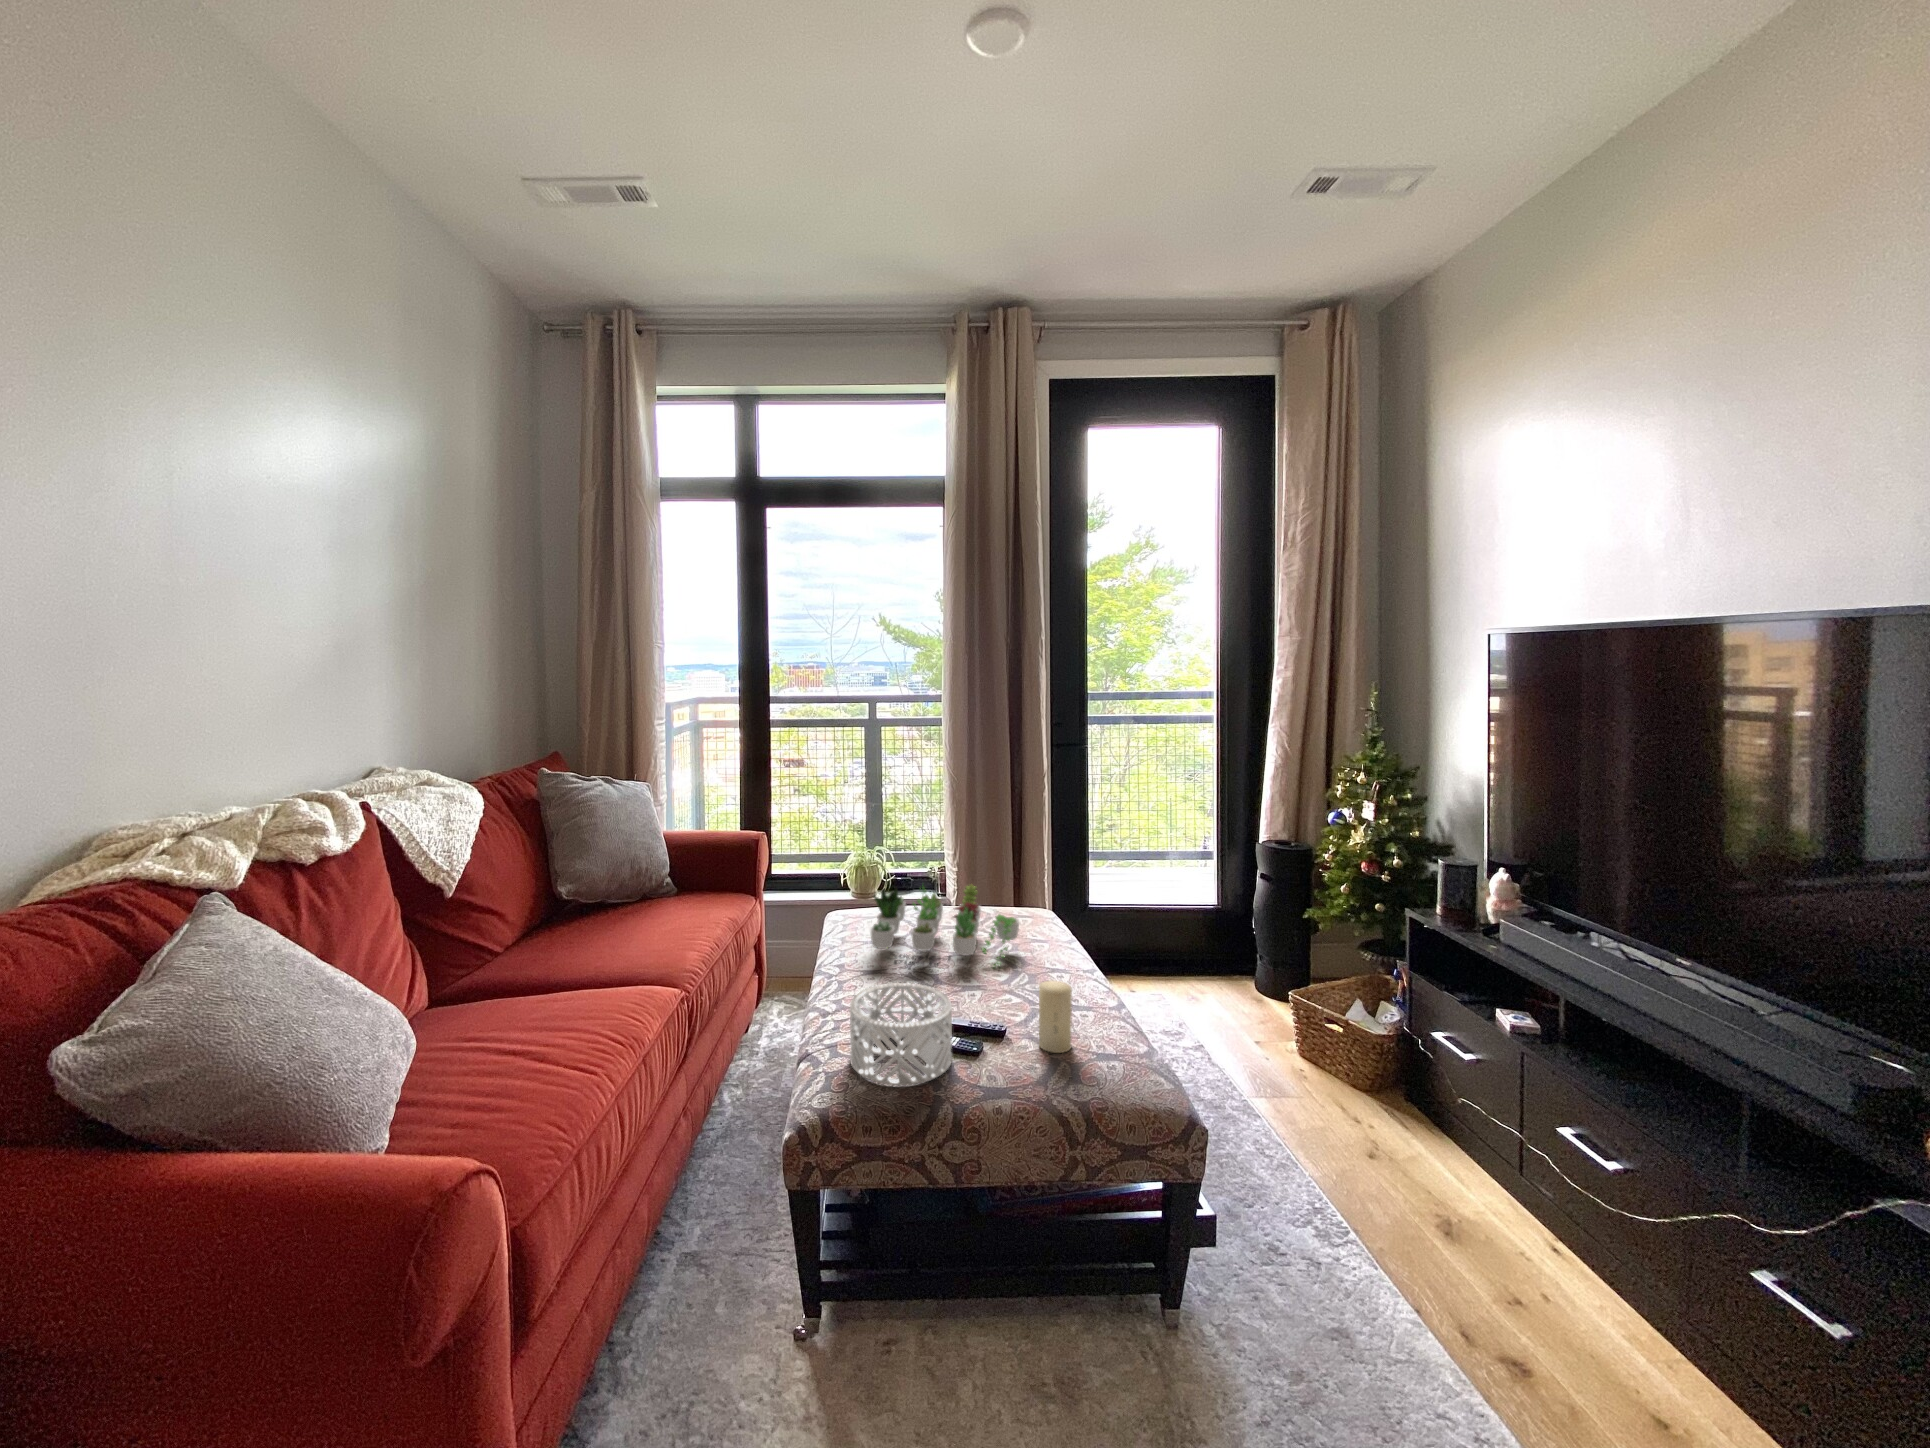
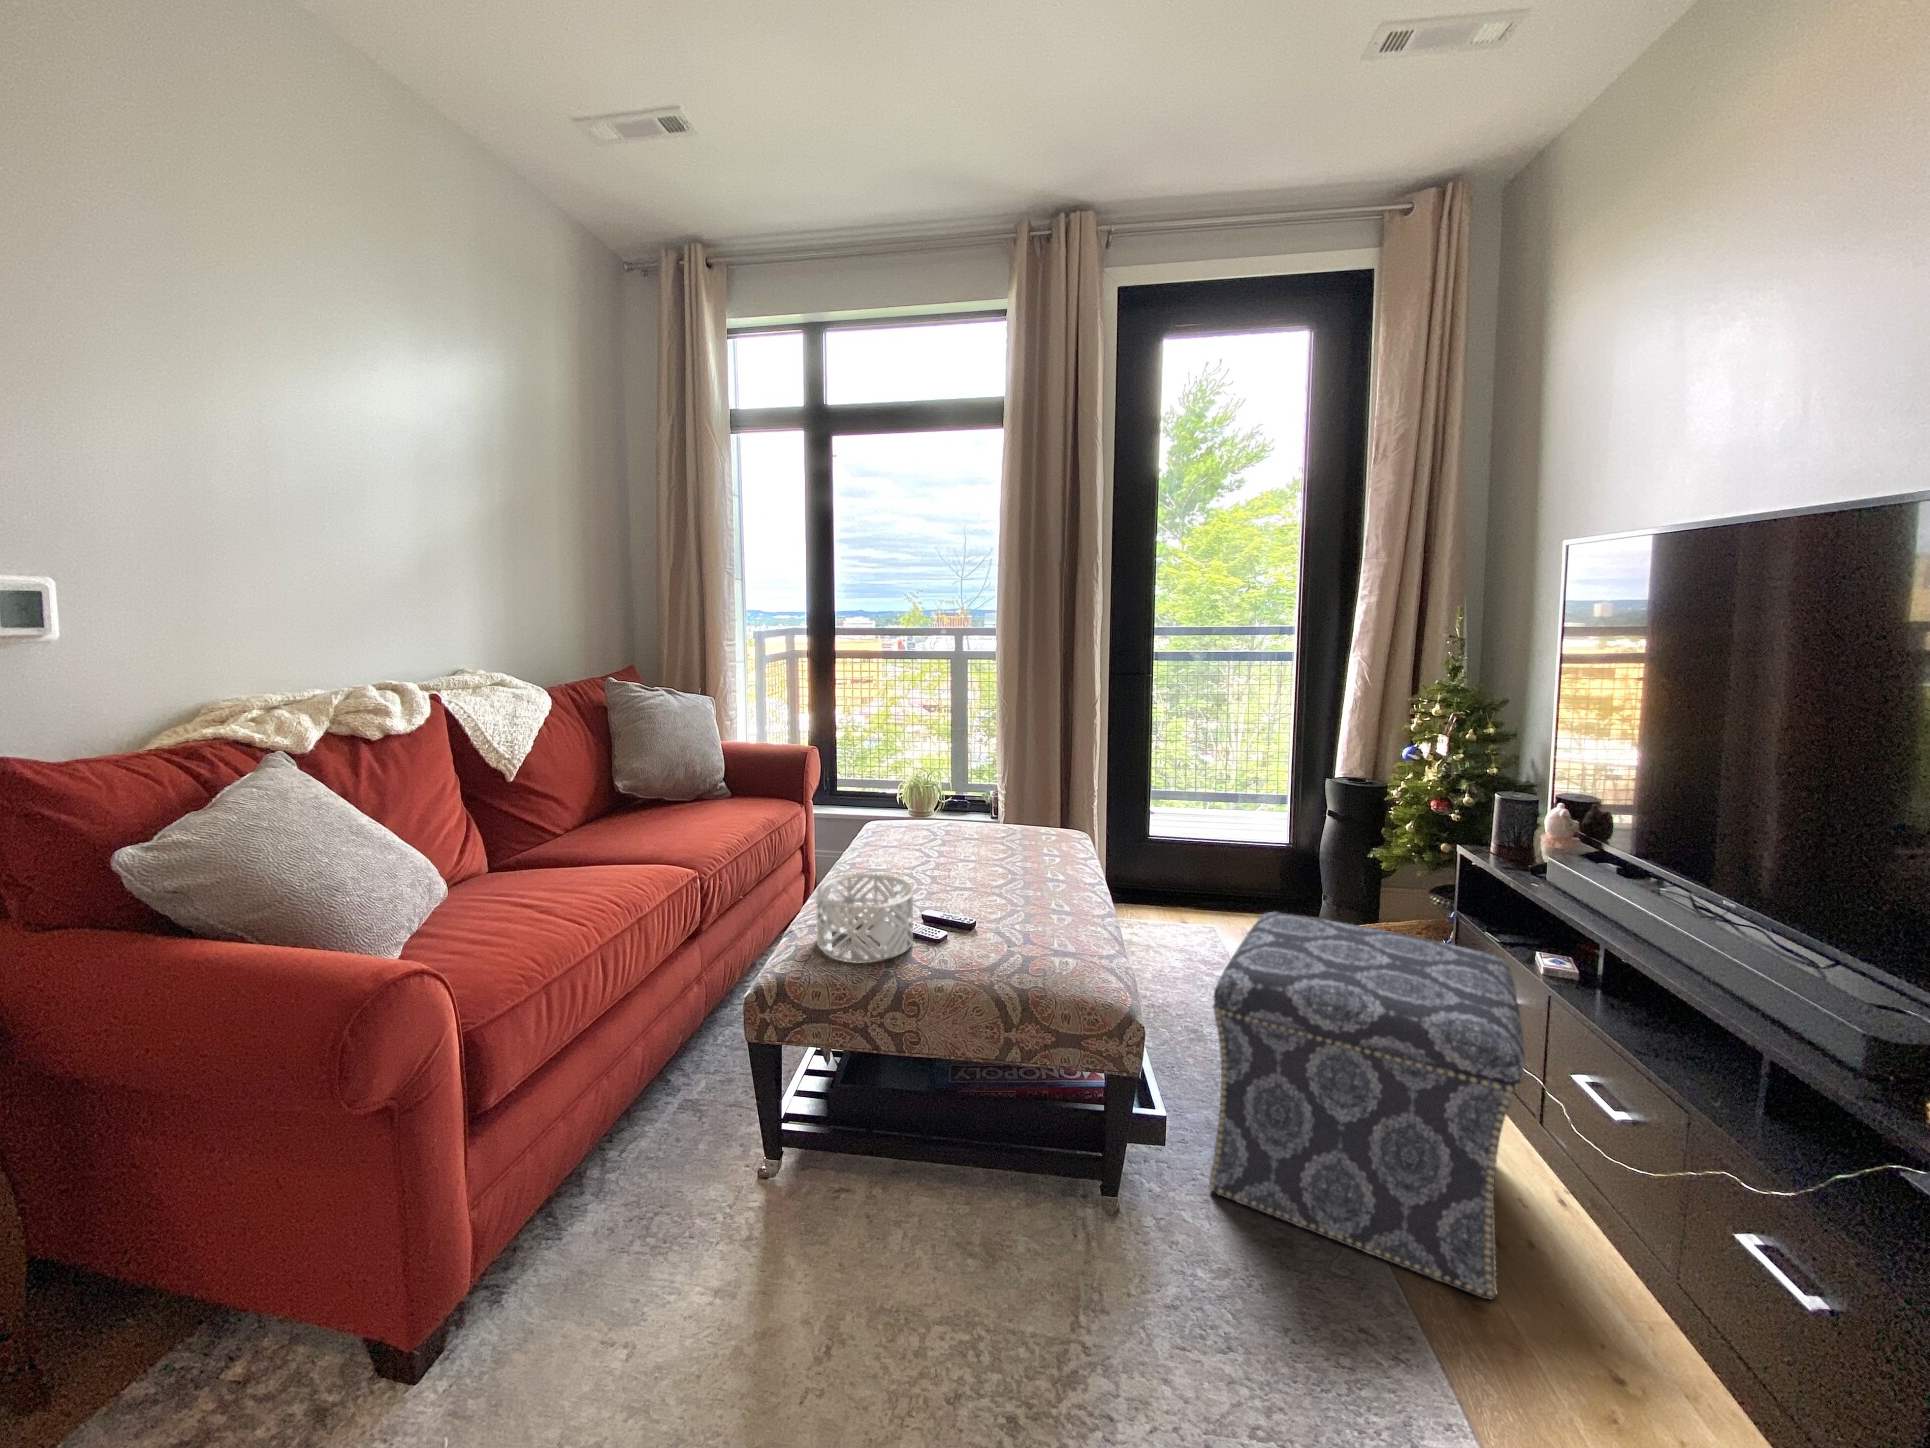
succulent plant: present [871,884,1019,967] -> none [874,792,1026,876]
candle: present [1039,980,1072,1053] -> none [1001,881,1034,948]
ottoman: none [1251,987,1555,1367] -> present [1209,912,1525,1300]

